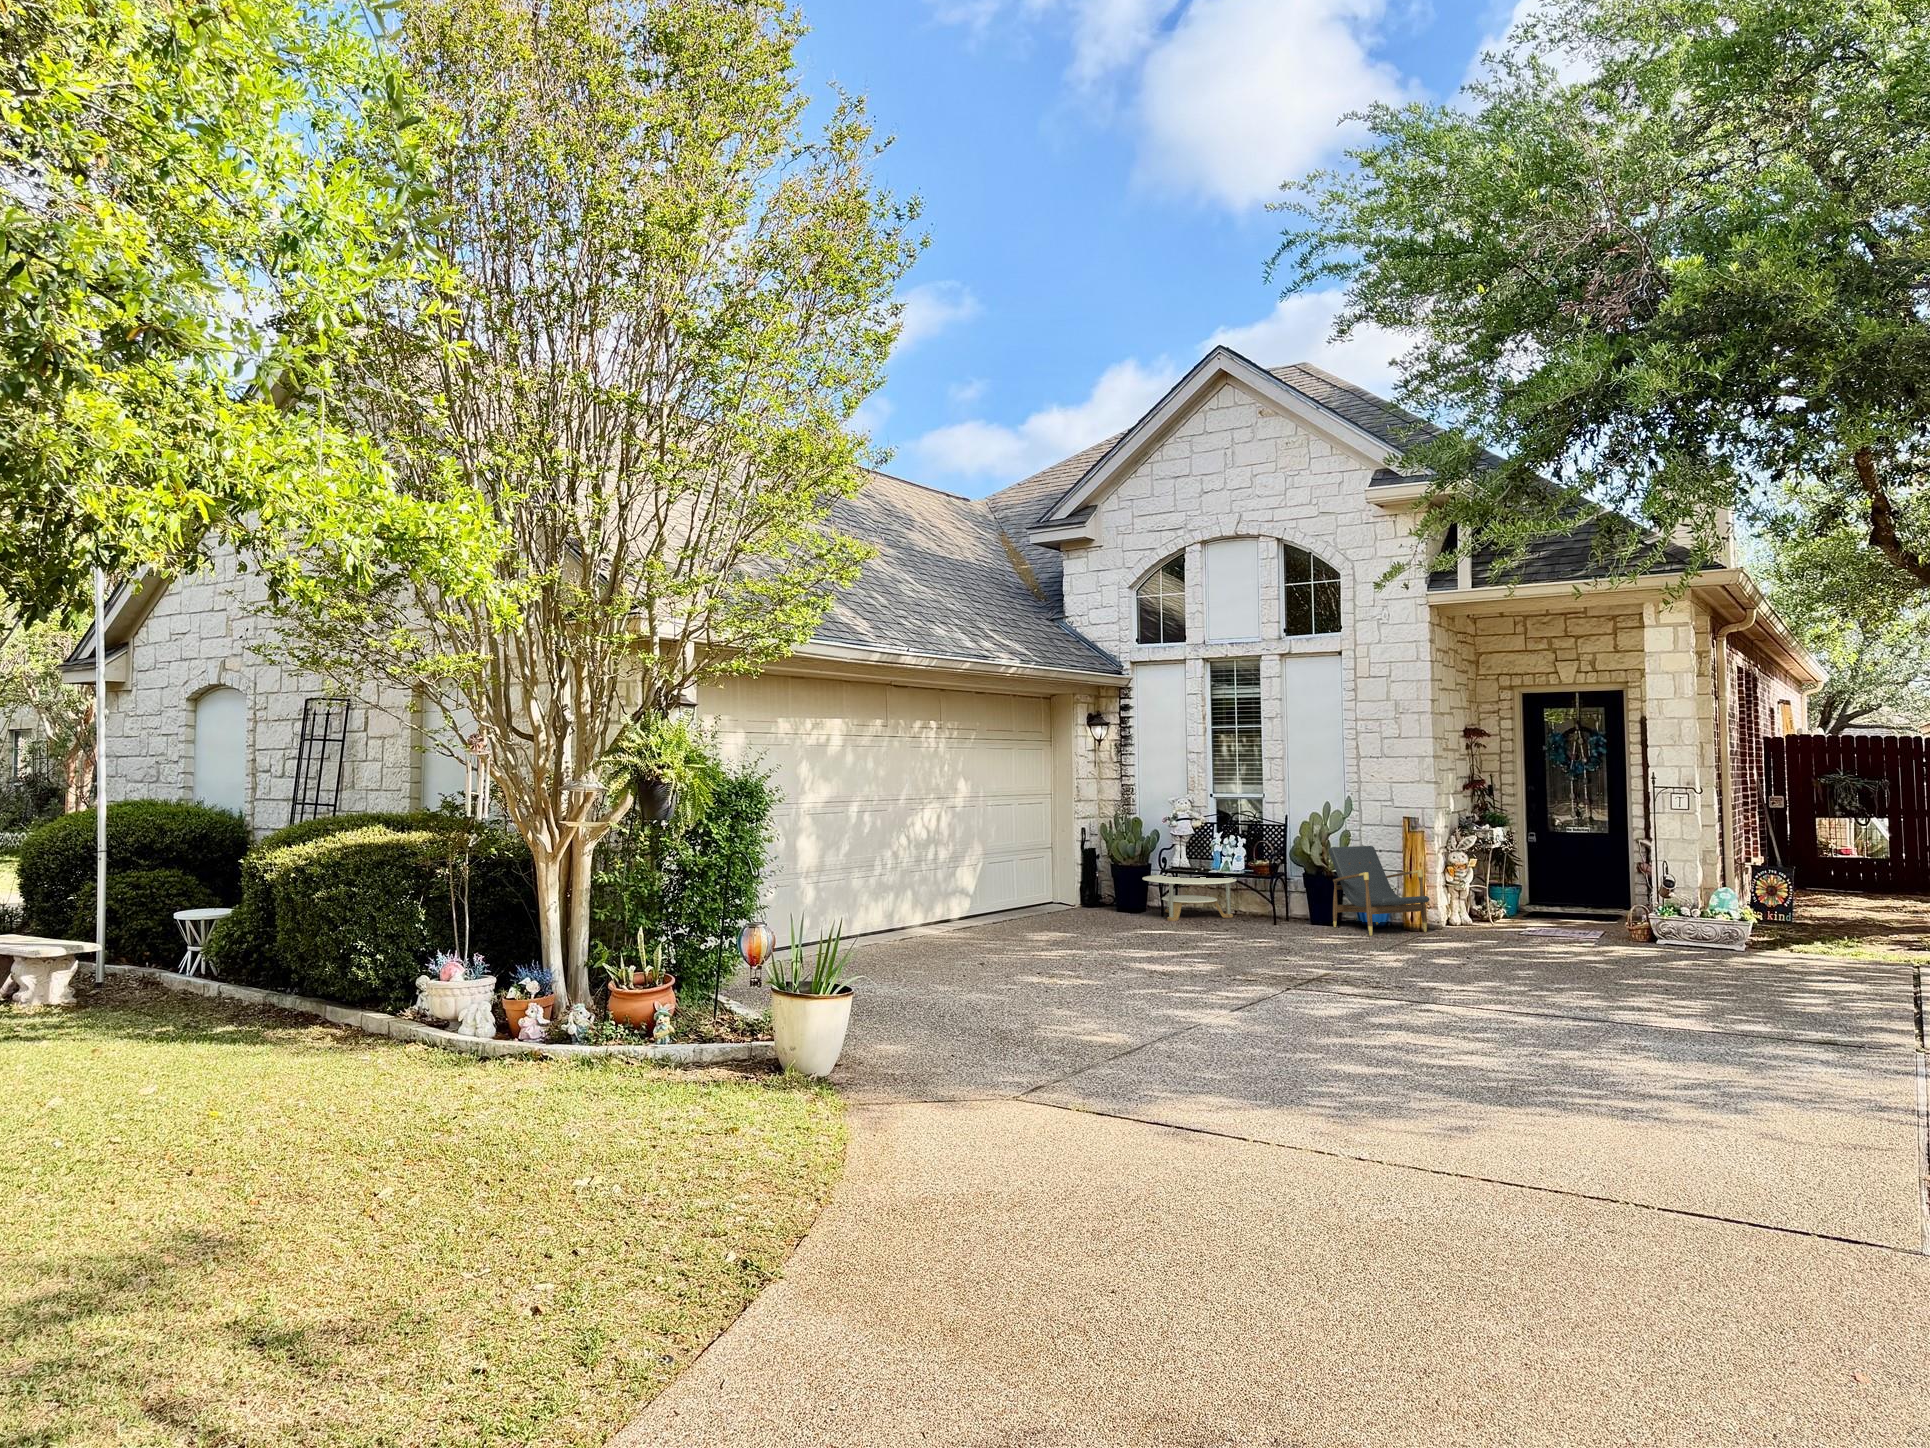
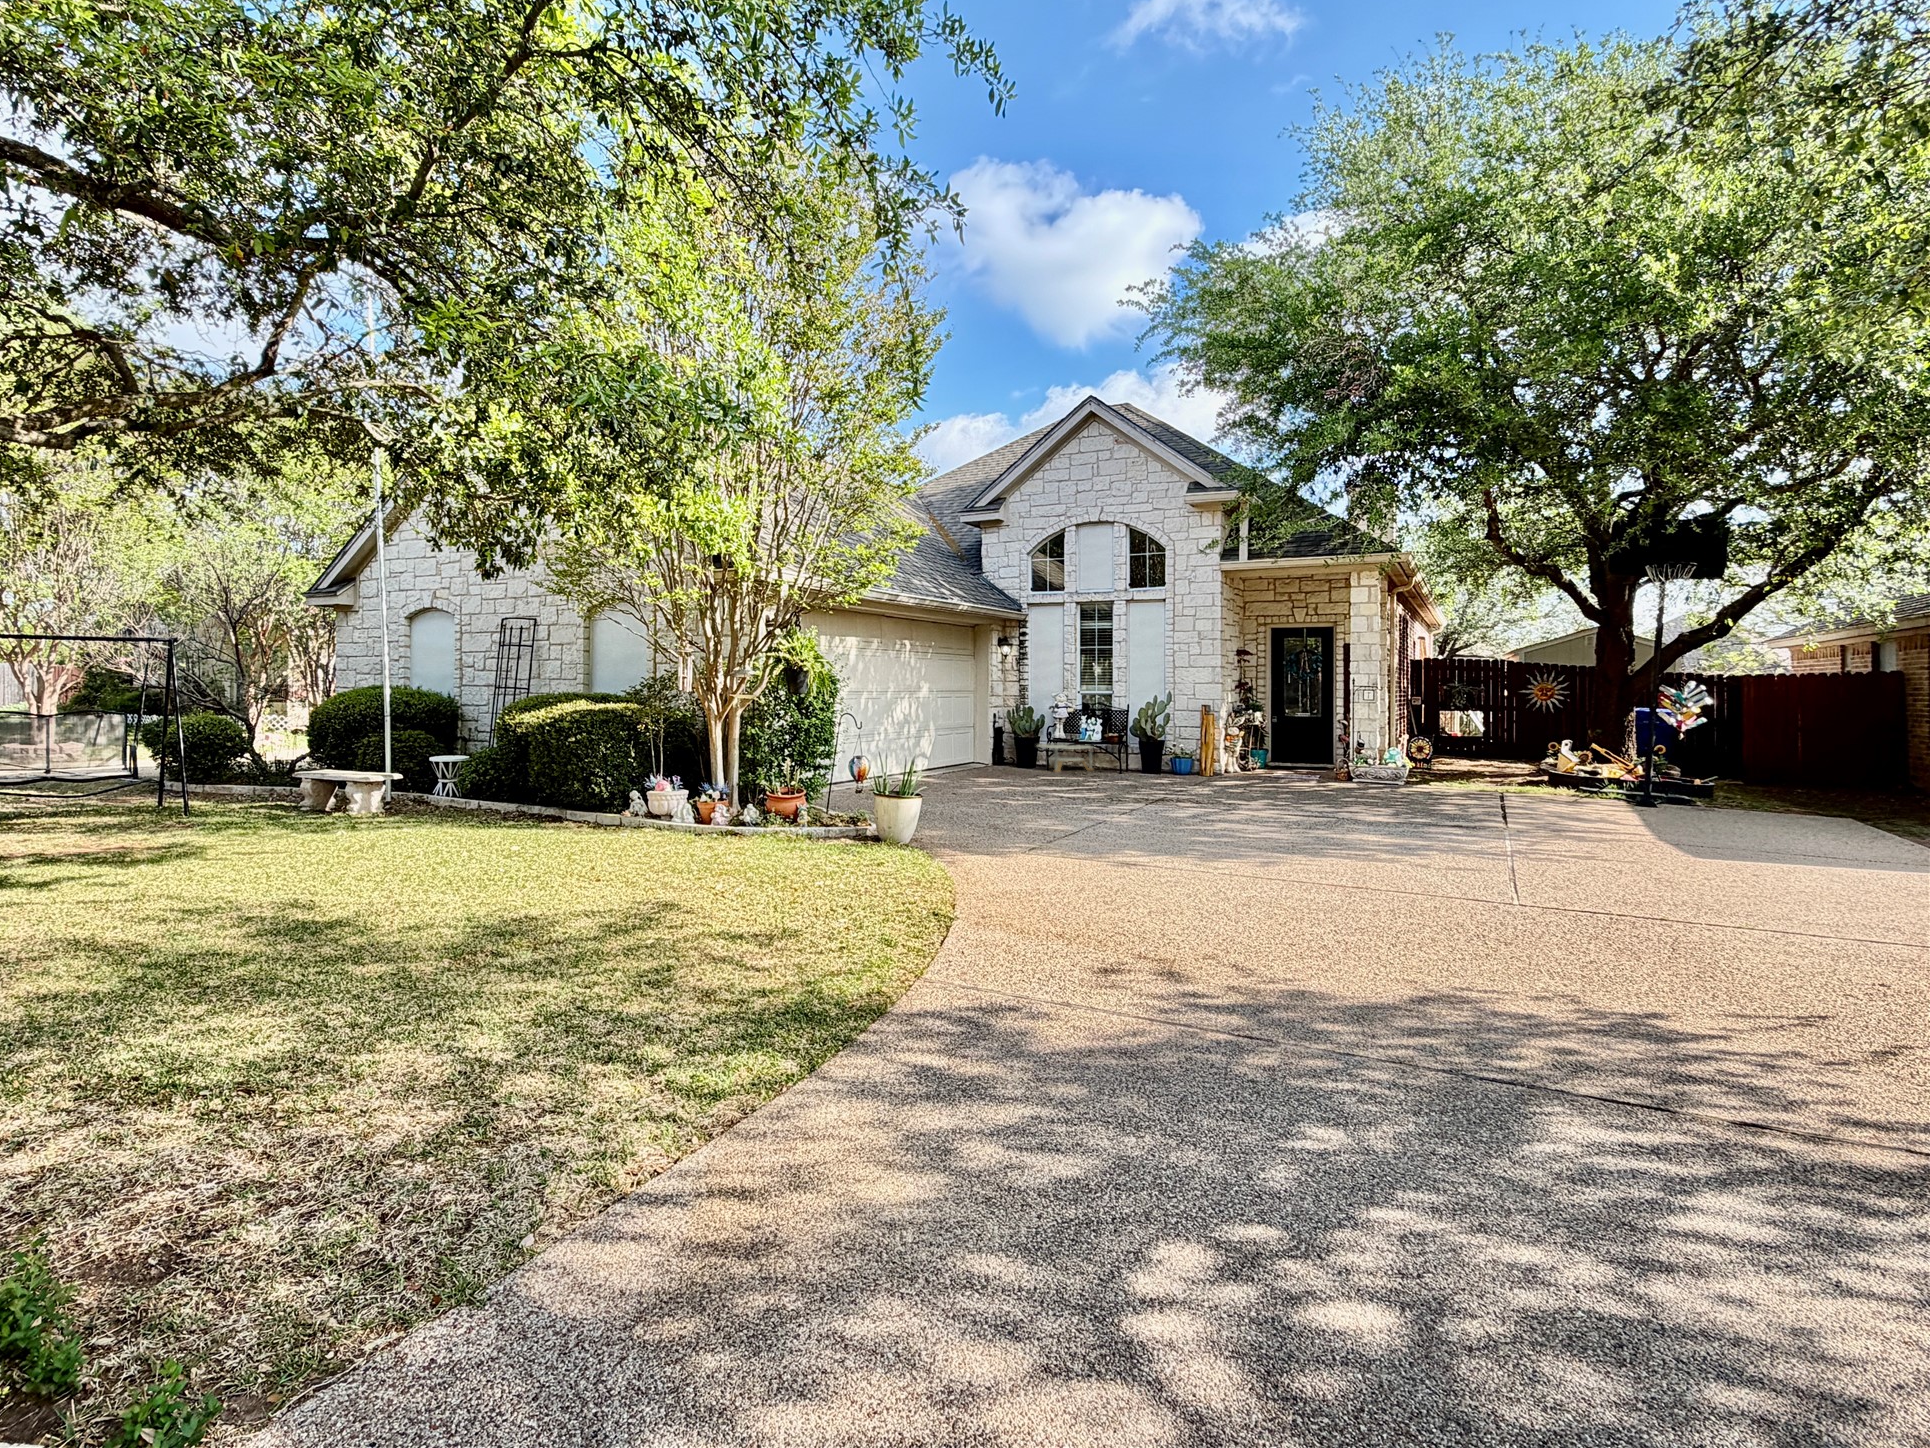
lounge chair: present [1329,846,1429,936] -> none [1157,724,1219,779]

